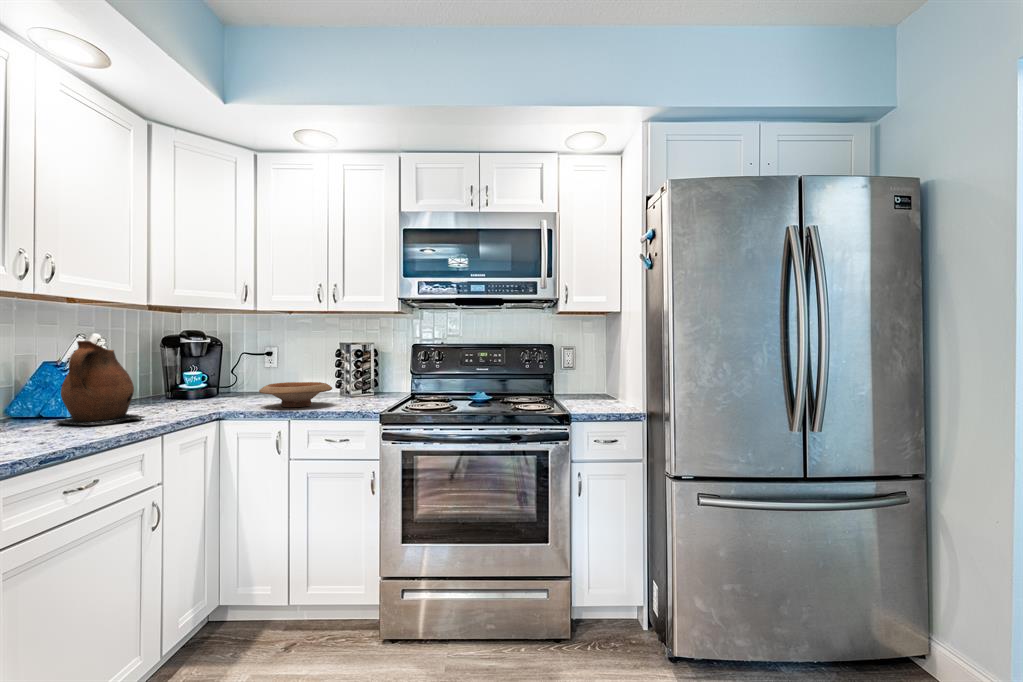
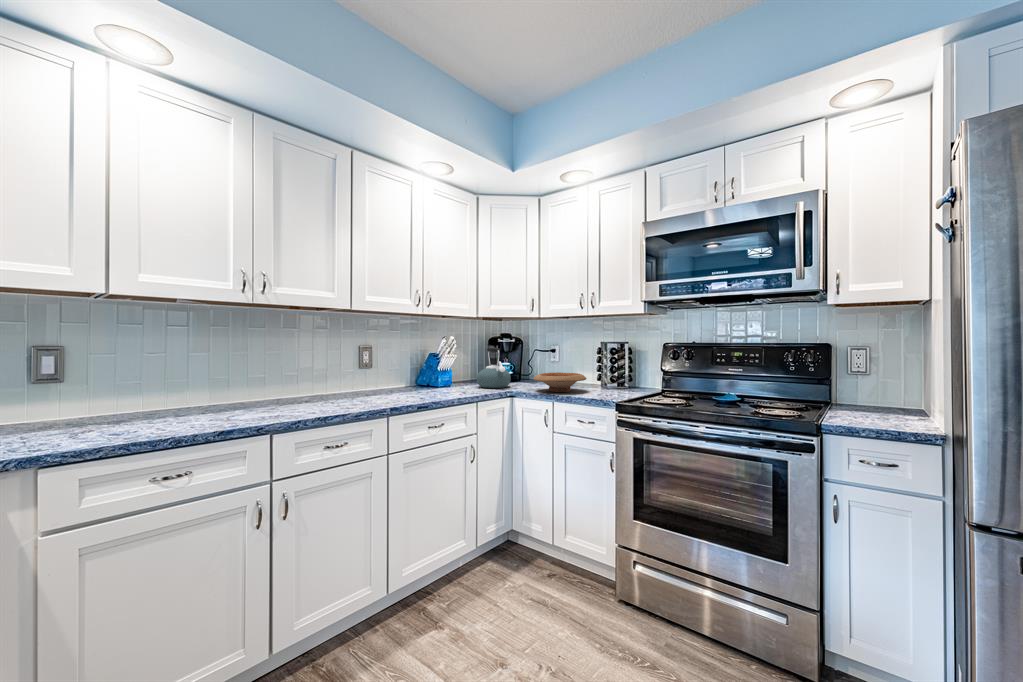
ceramic pitcher: present [56,341,145,425] -> none [415,342,461,394]
kettle: none [159,350,217,409] -> present [477,348,511,388]

